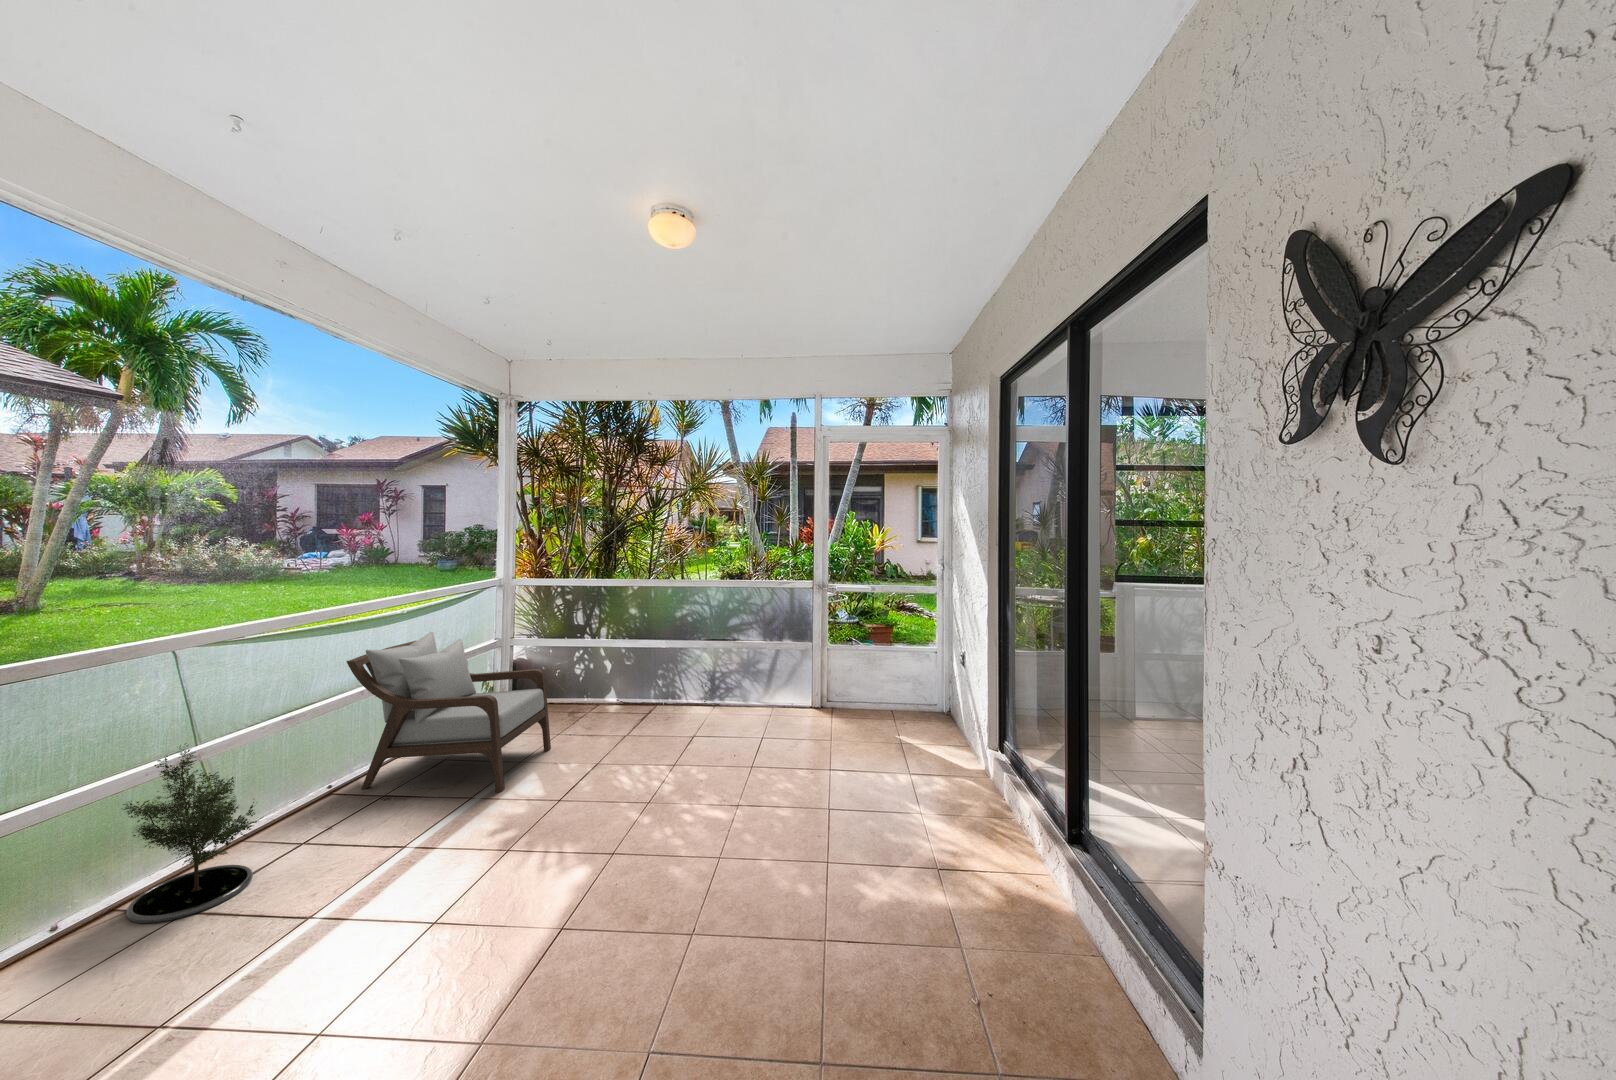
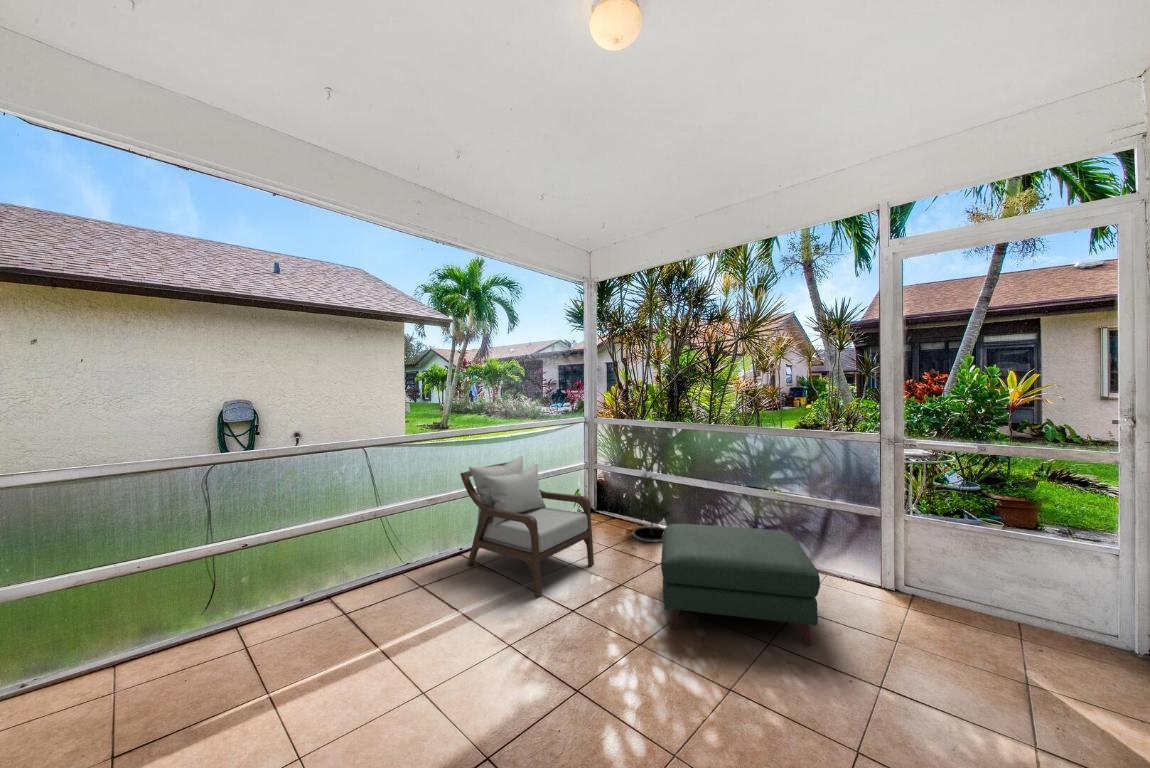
ottoman: none [641,669,790,775] -> present [661,524,820,645]
potted tree: present [123,743,259,923] -> present [631,467,672,543]

